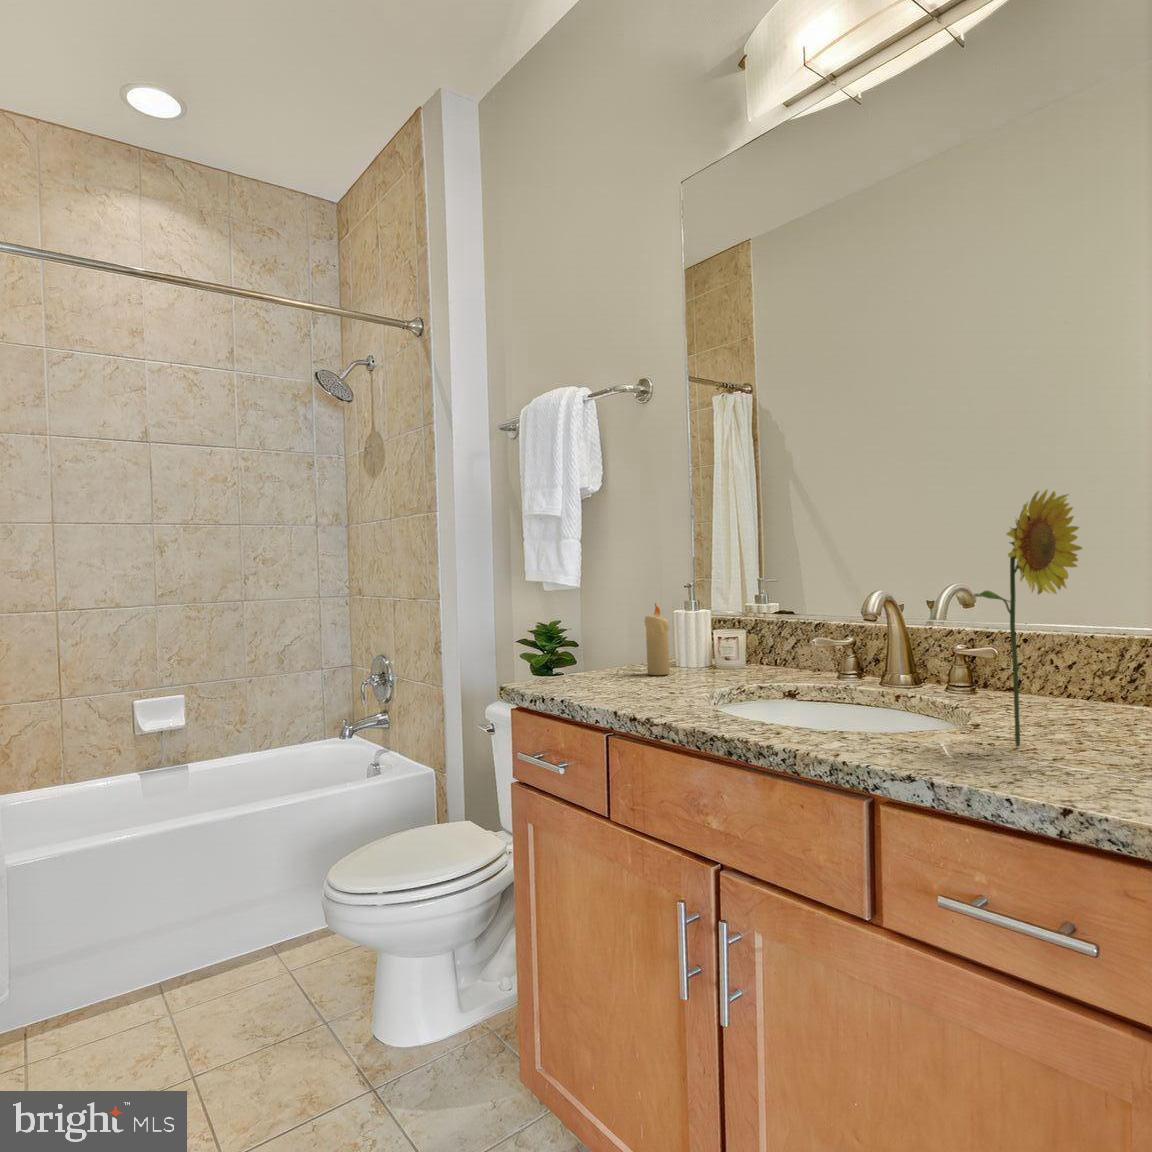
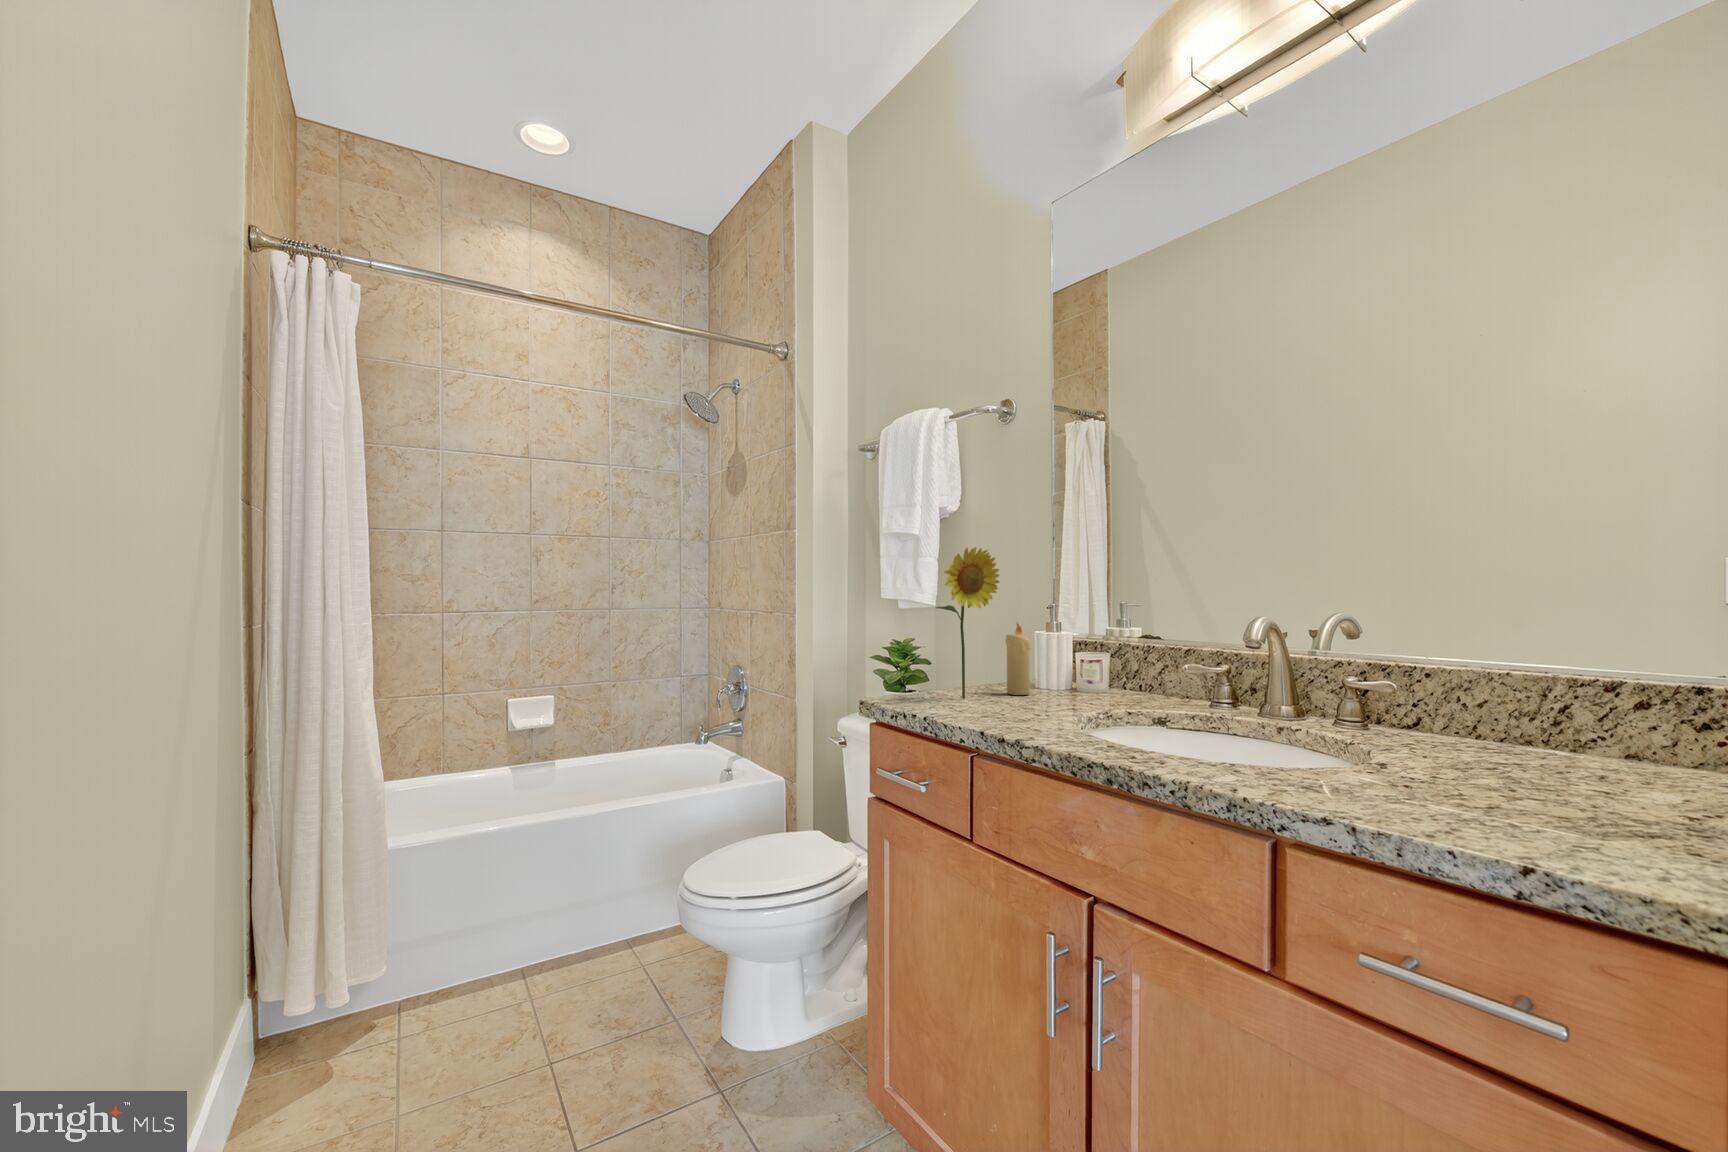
flower: present [973,490,1082,746] -> present [936,547,999,699]

